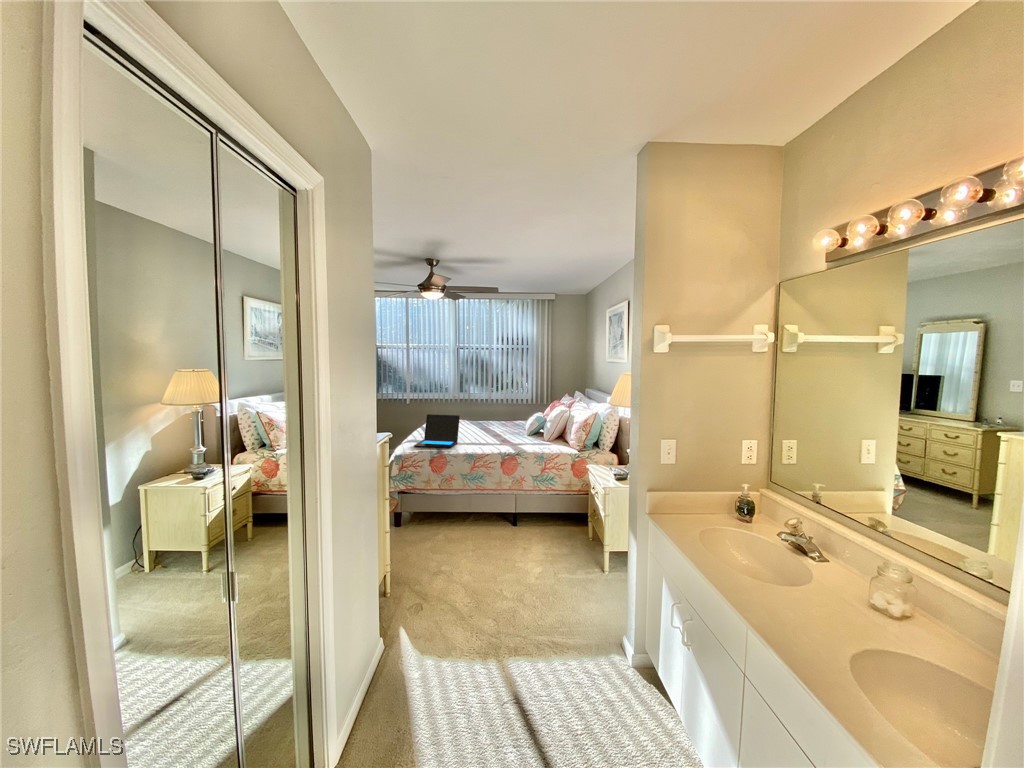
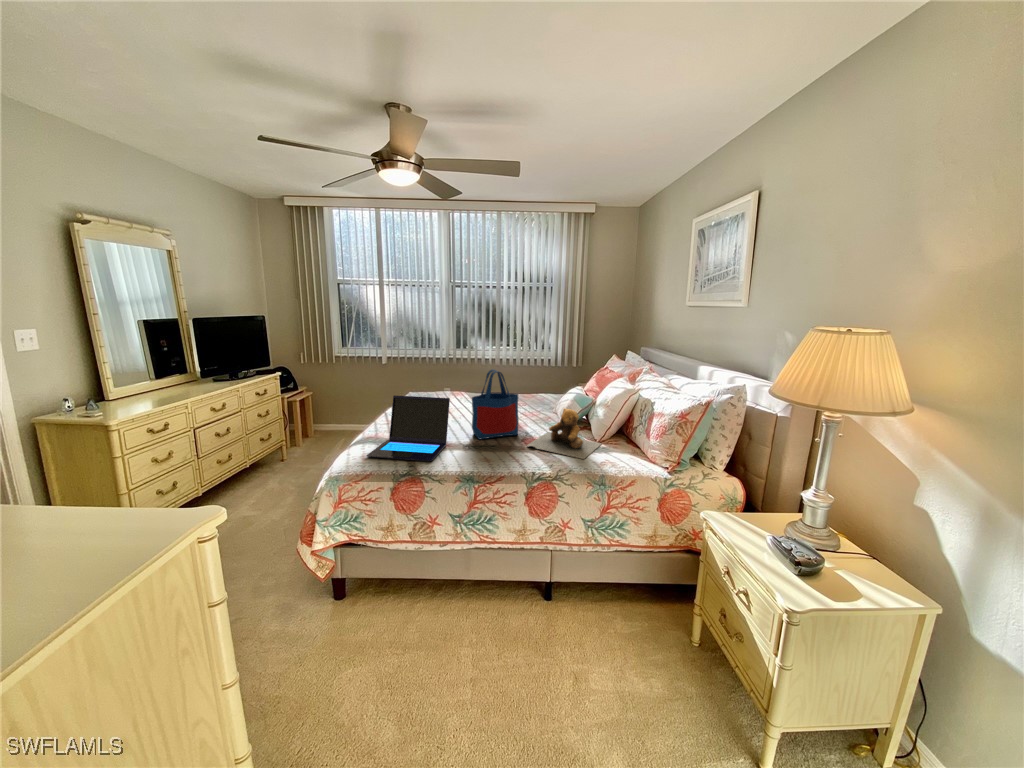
tote bag: none [472,399,500,440] -> present [472,369,519,439]
teddy bear: none [504,421,548,447] -> present [527,408,601,459]

